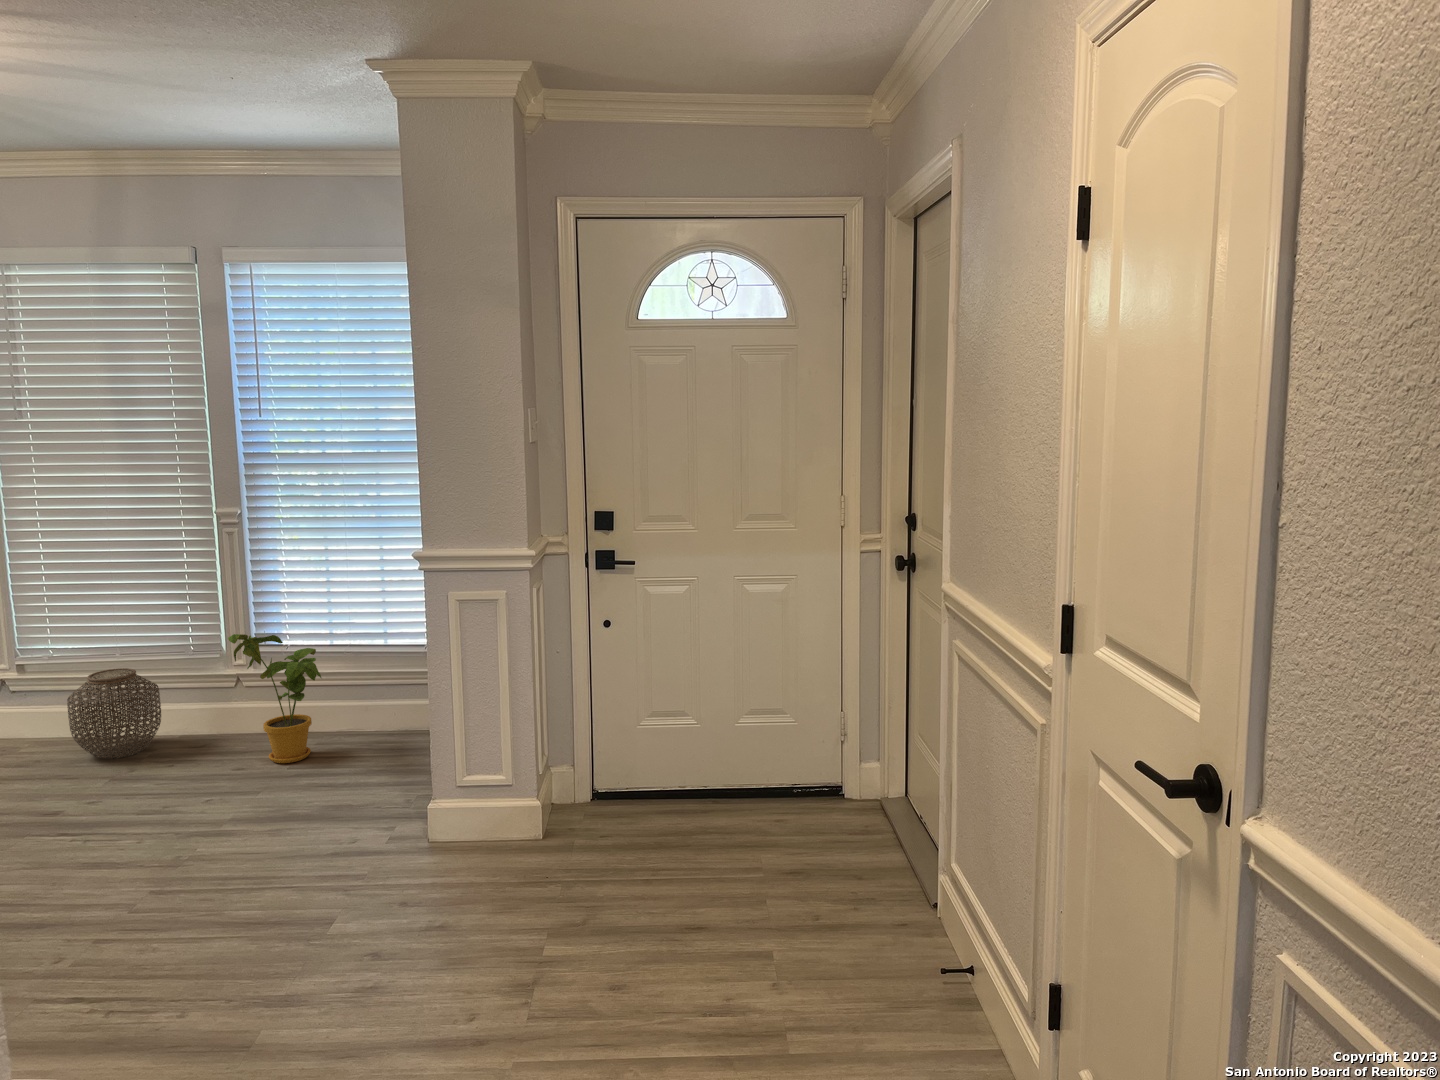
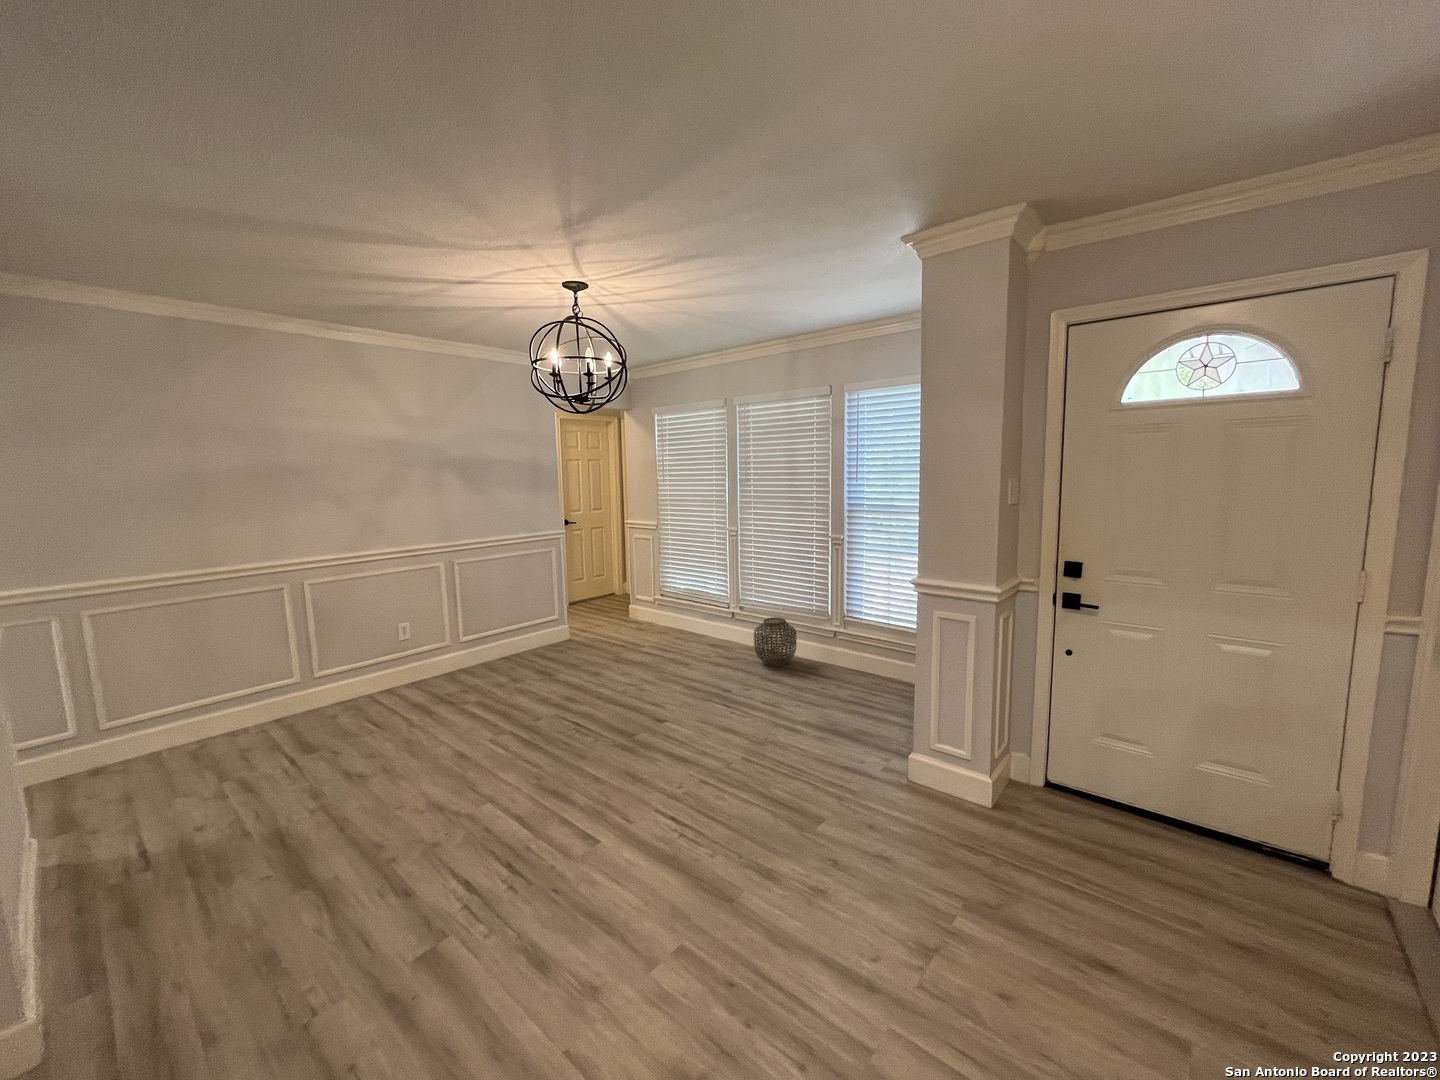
house plant: present [228,634,321,763] -> none [824,611,877,694]

